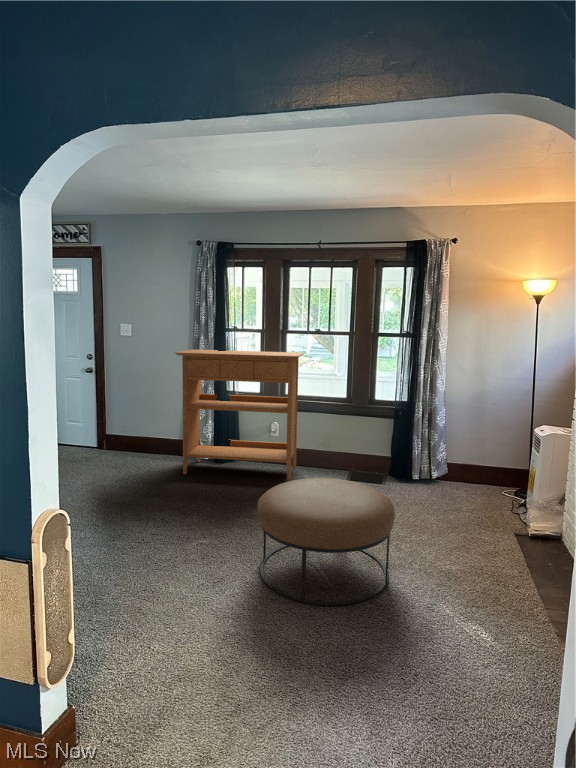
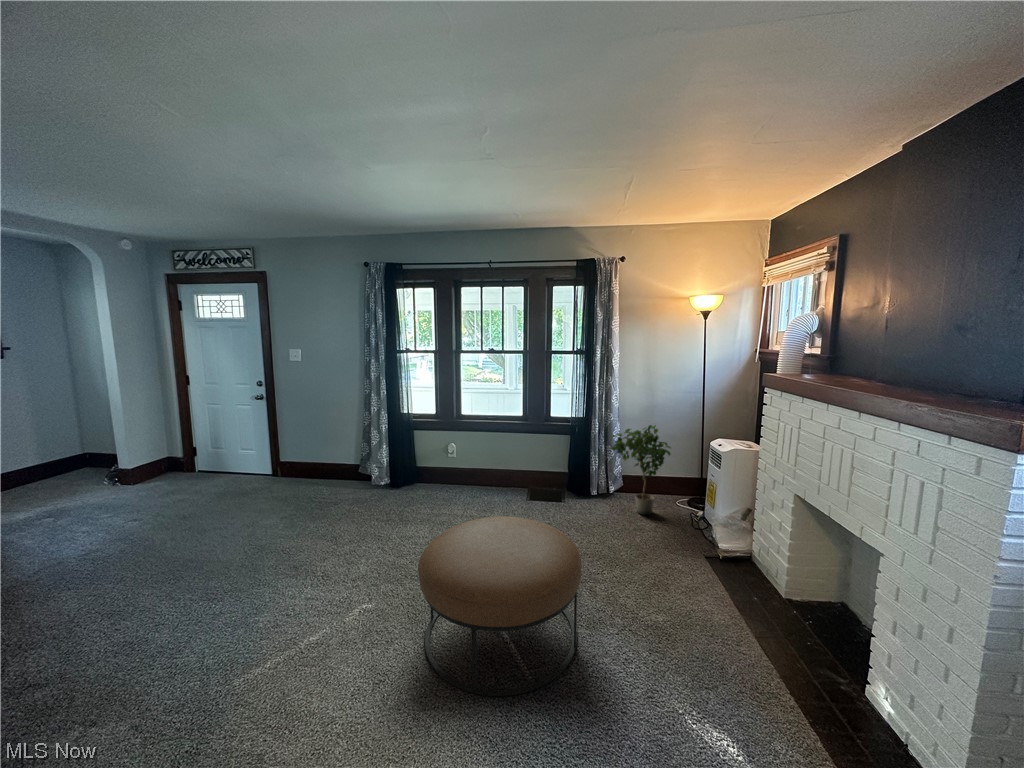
console table: present [175,349,304,481] -> none [341,373,478,505]
potted plant: none [433,411,497,499] -> present [611,425,671,515]

